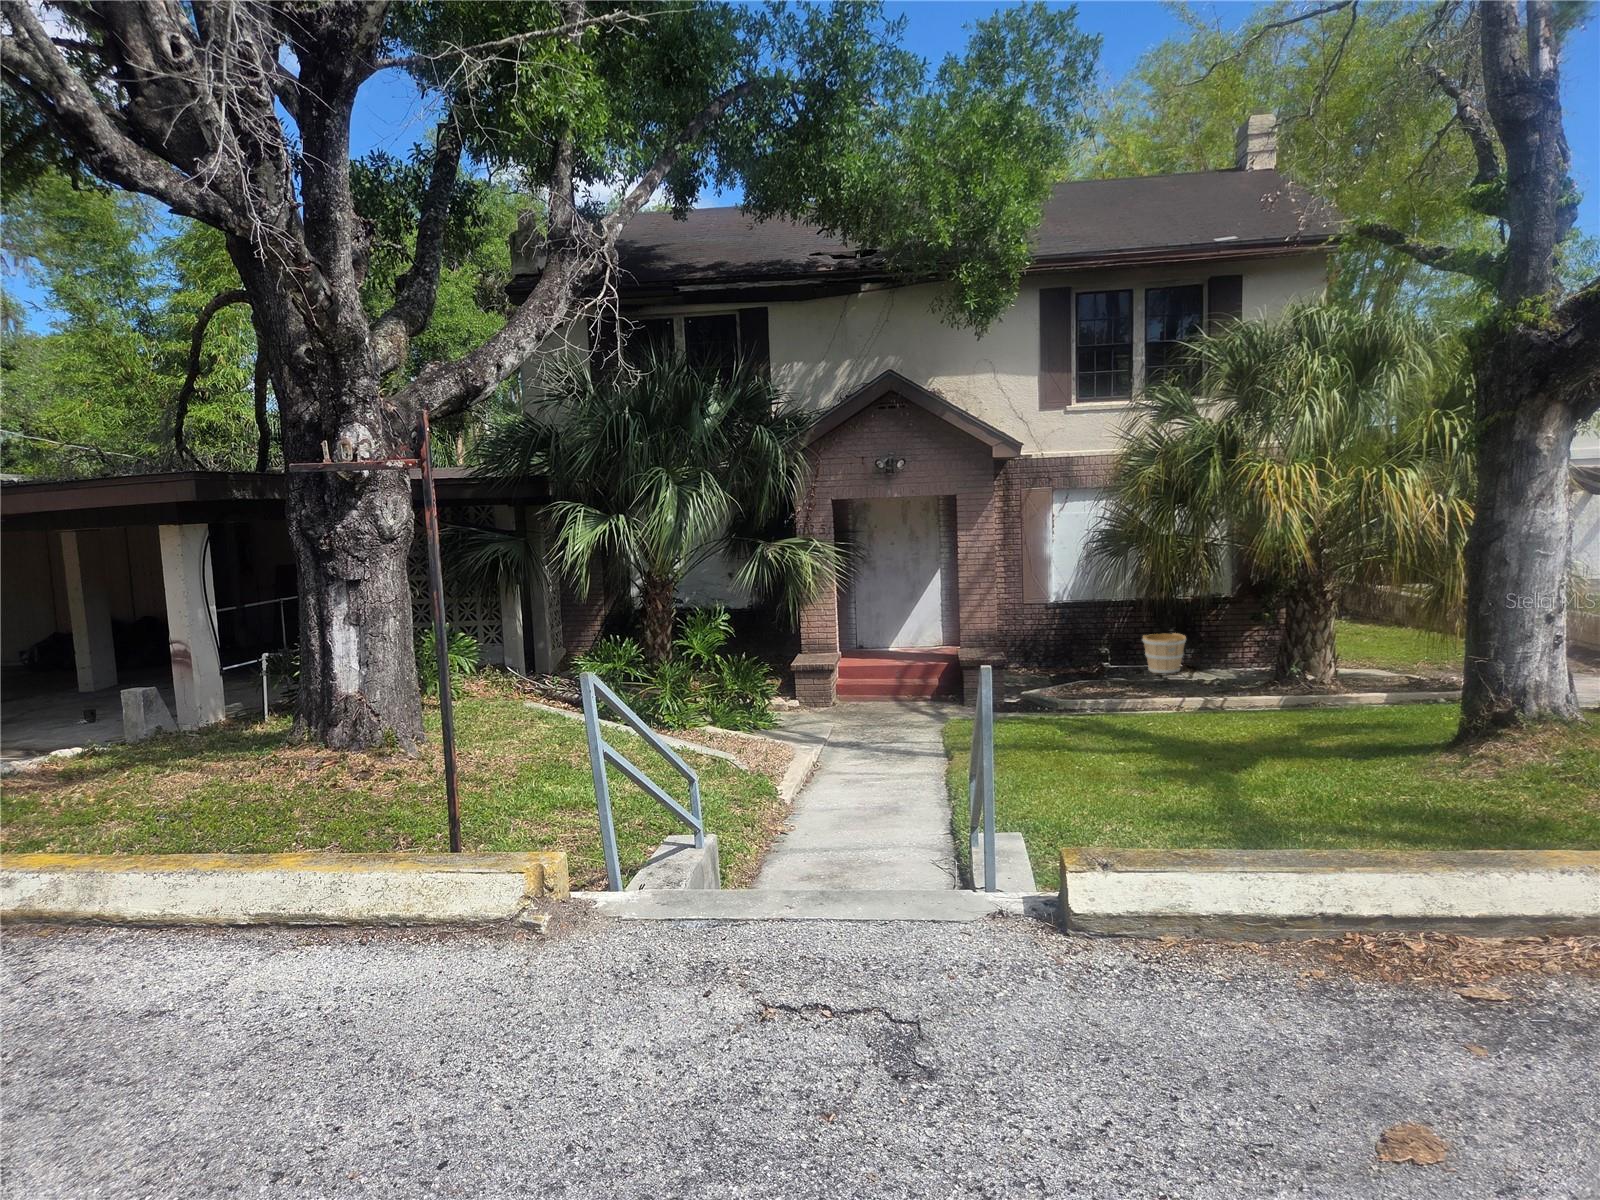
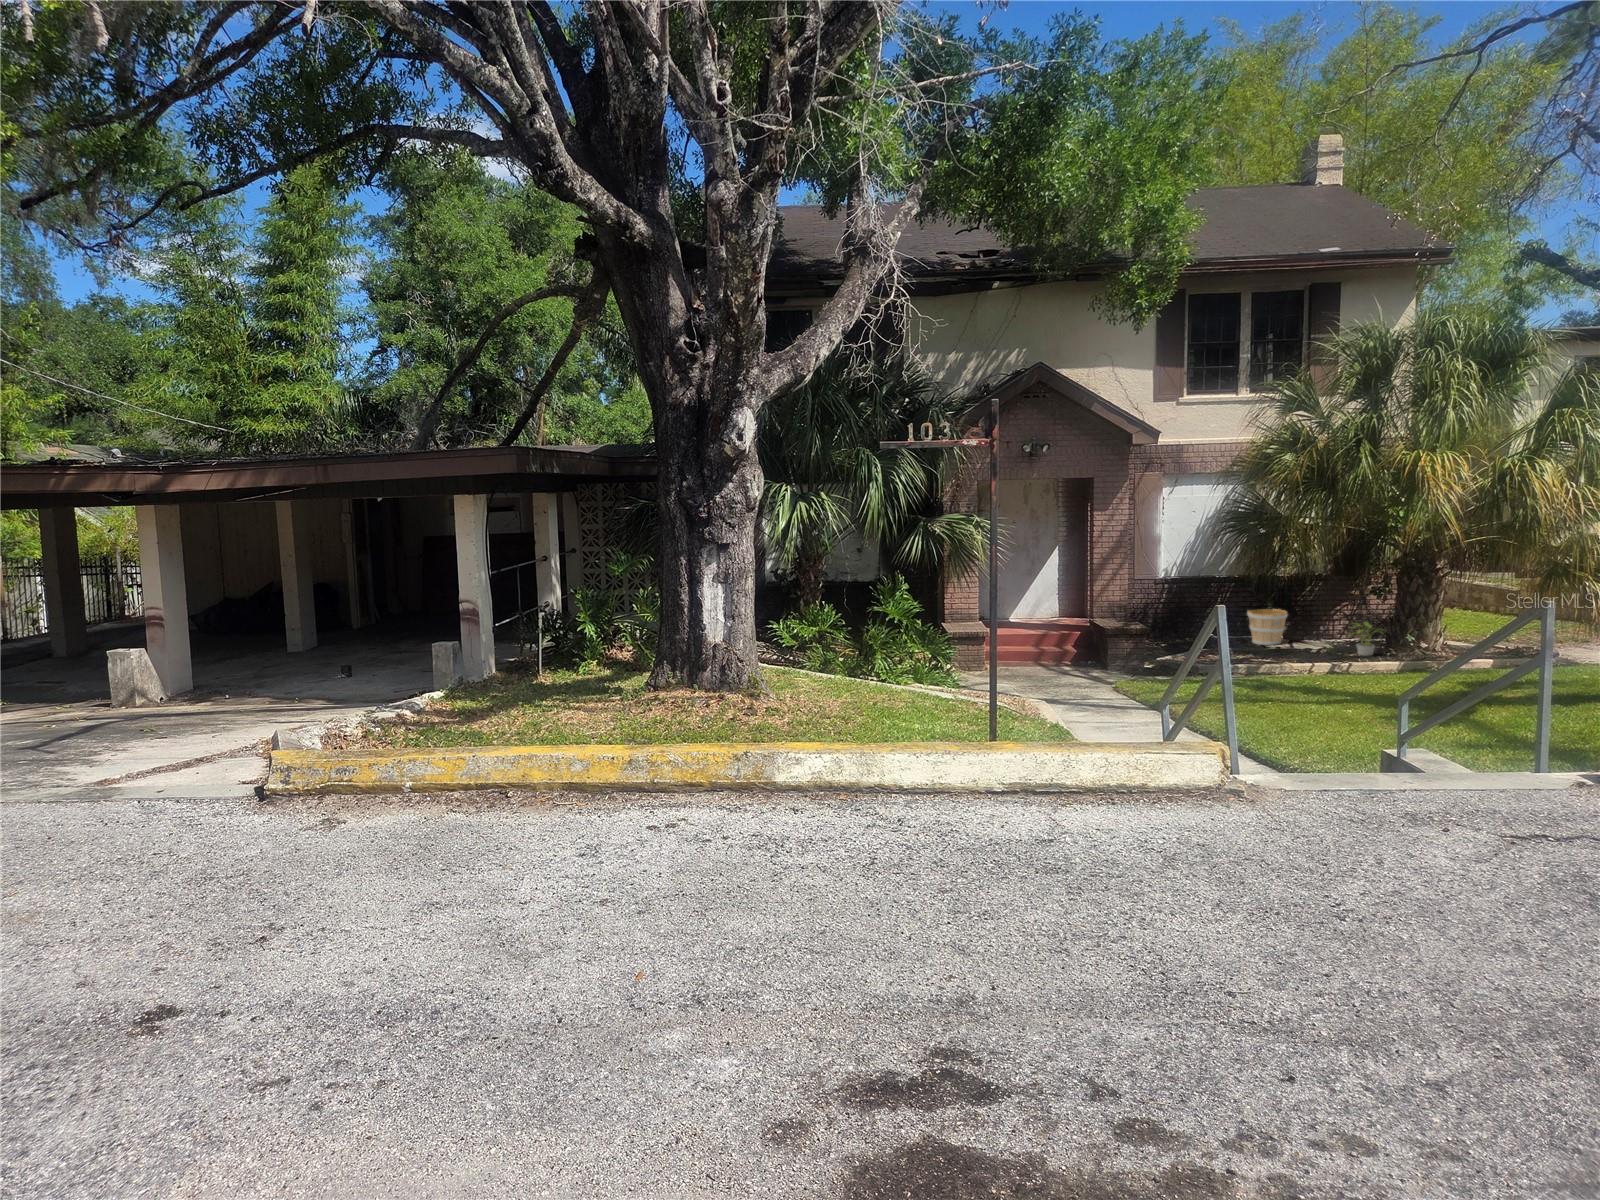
potted plant: none [1234,650,1281,689] -> present [1356,622,1377,656]

